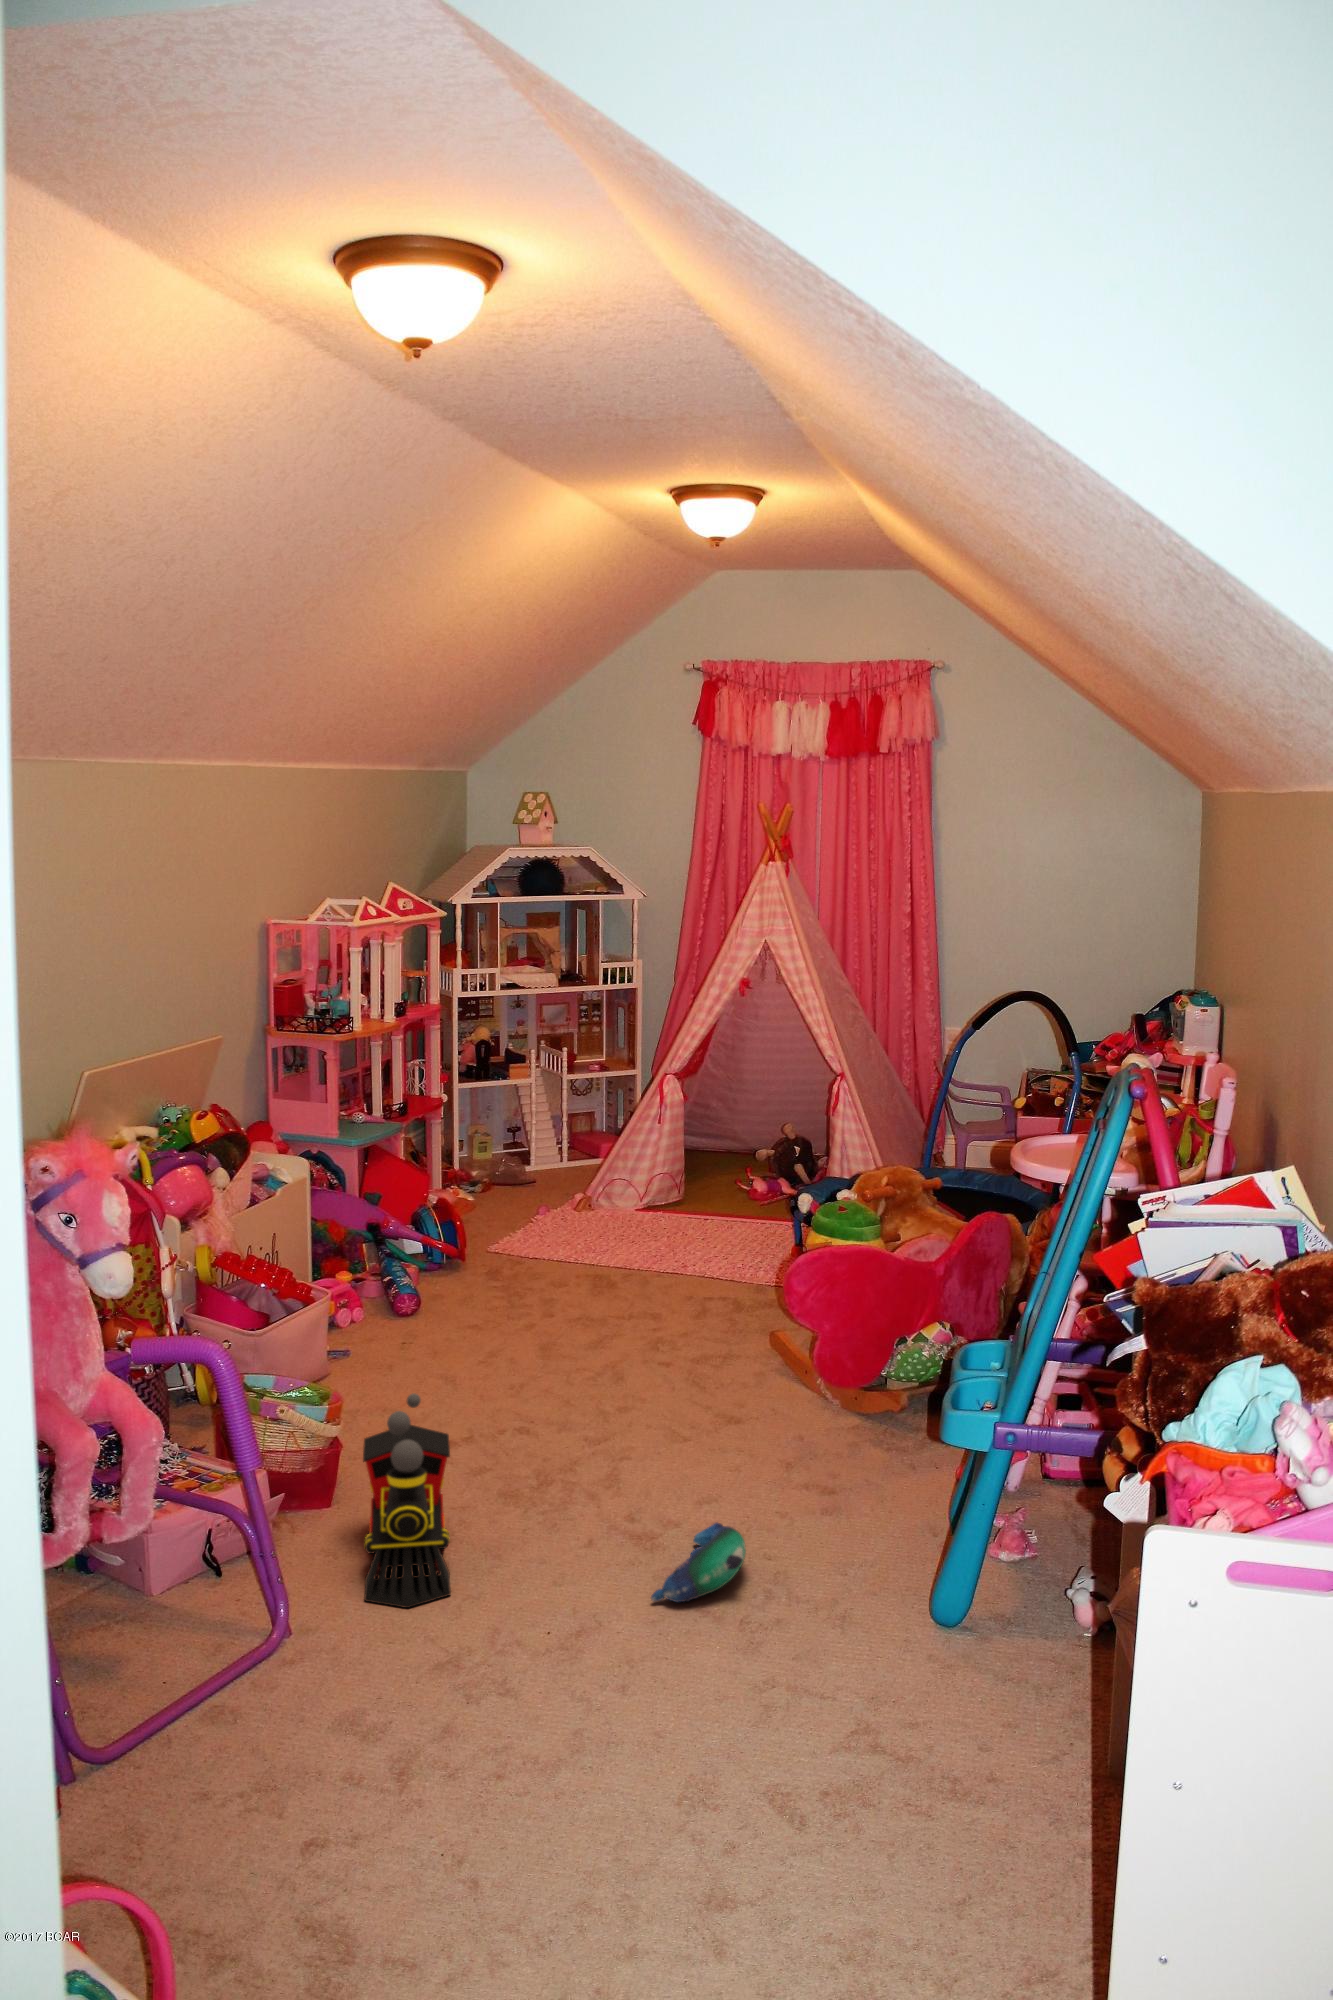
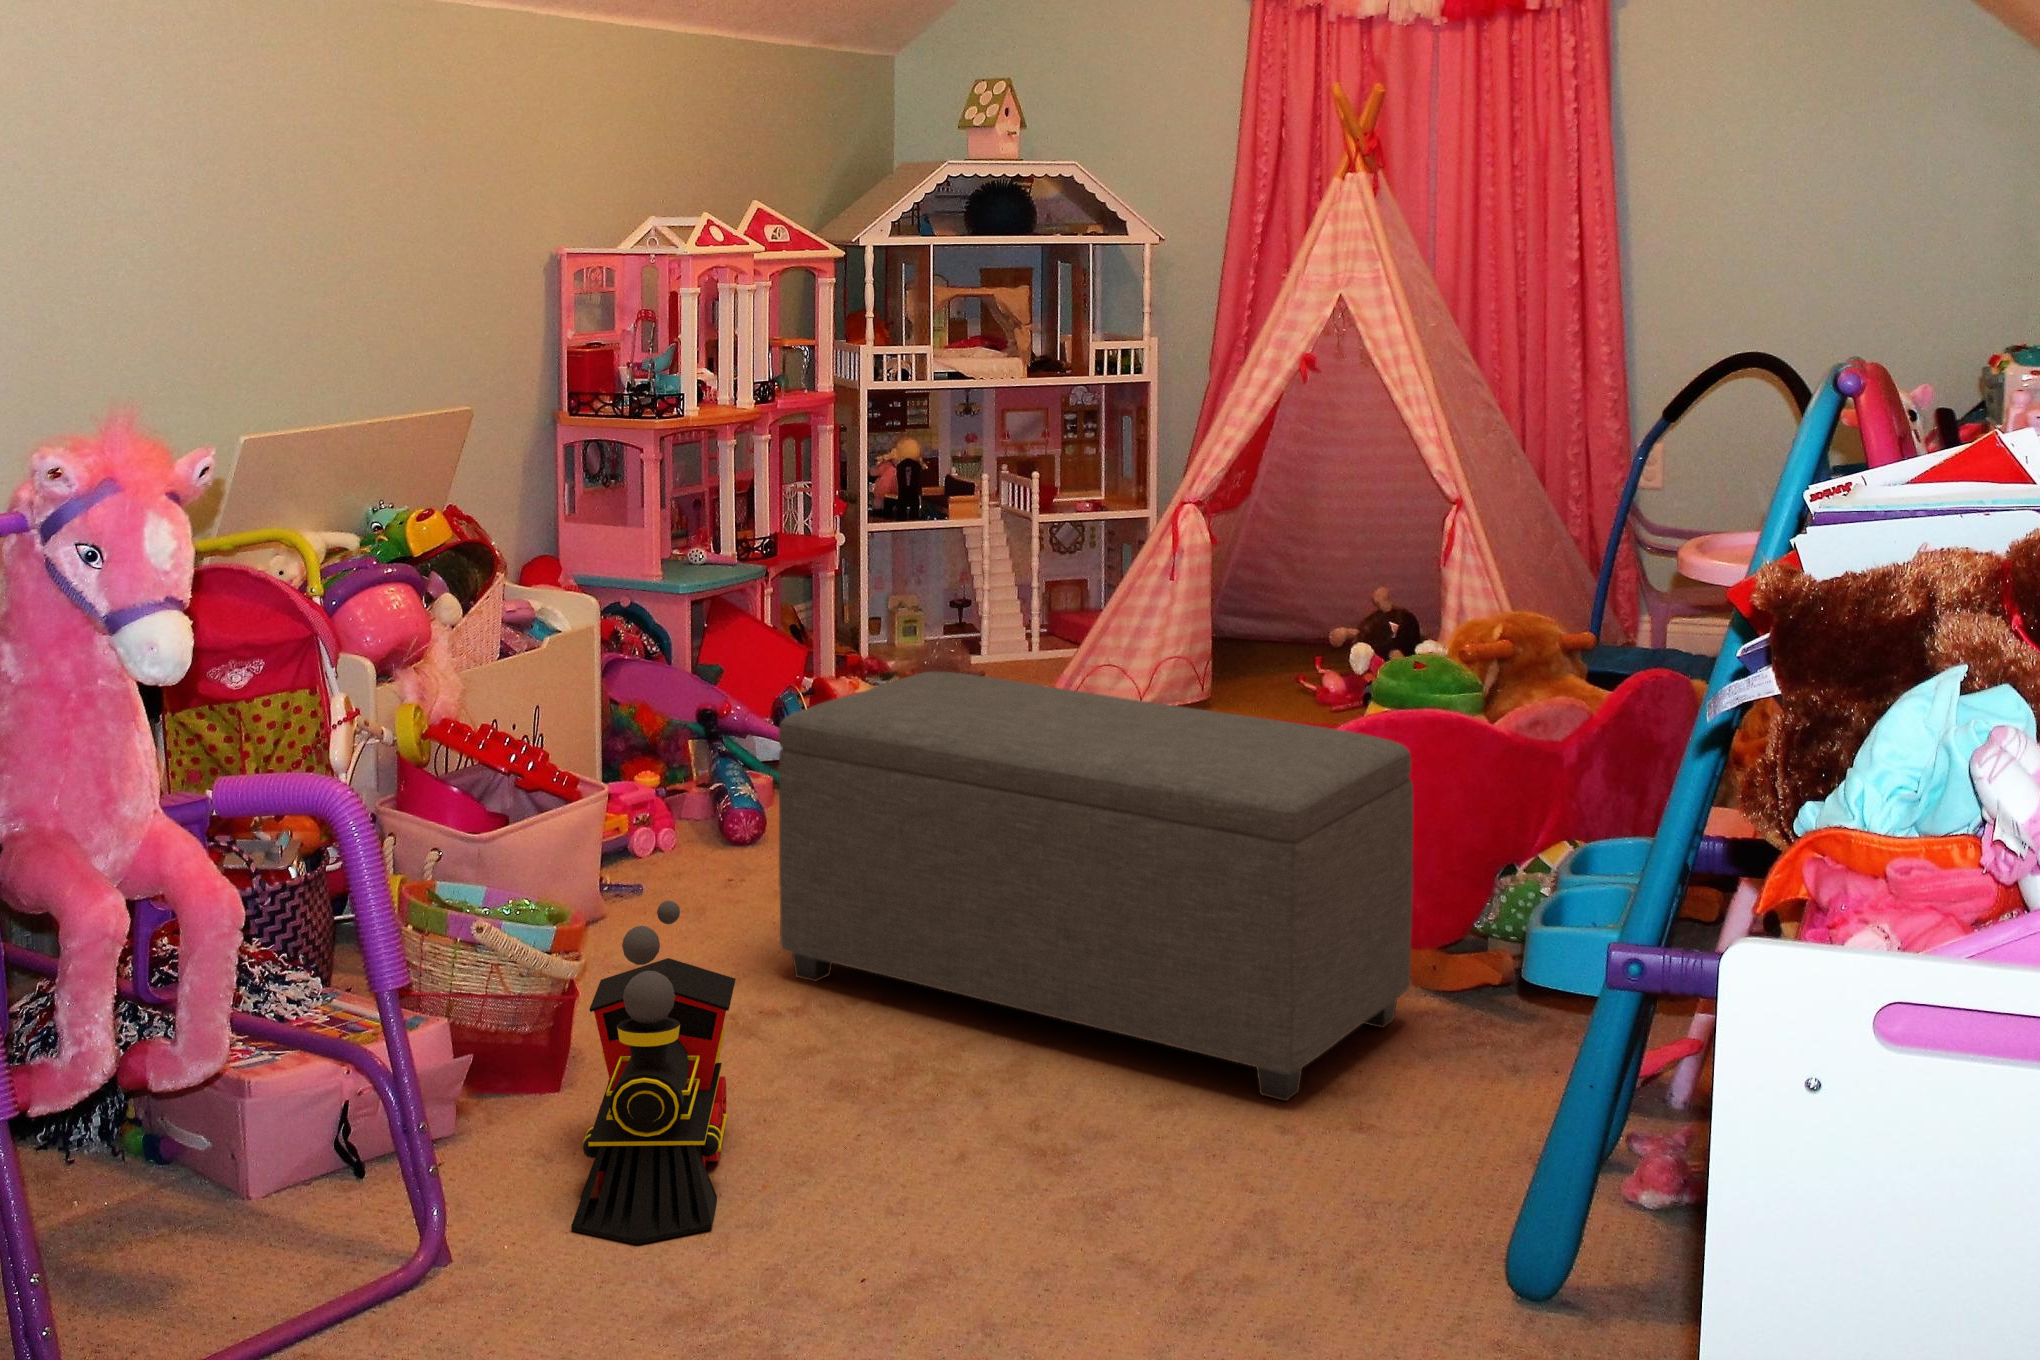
ottoman: none [453,1216,846,1488] -> present [779,672,1413,1101]
plush toy: present [651,1523,746,1602] -> none [1037,1141,1207,1261]

